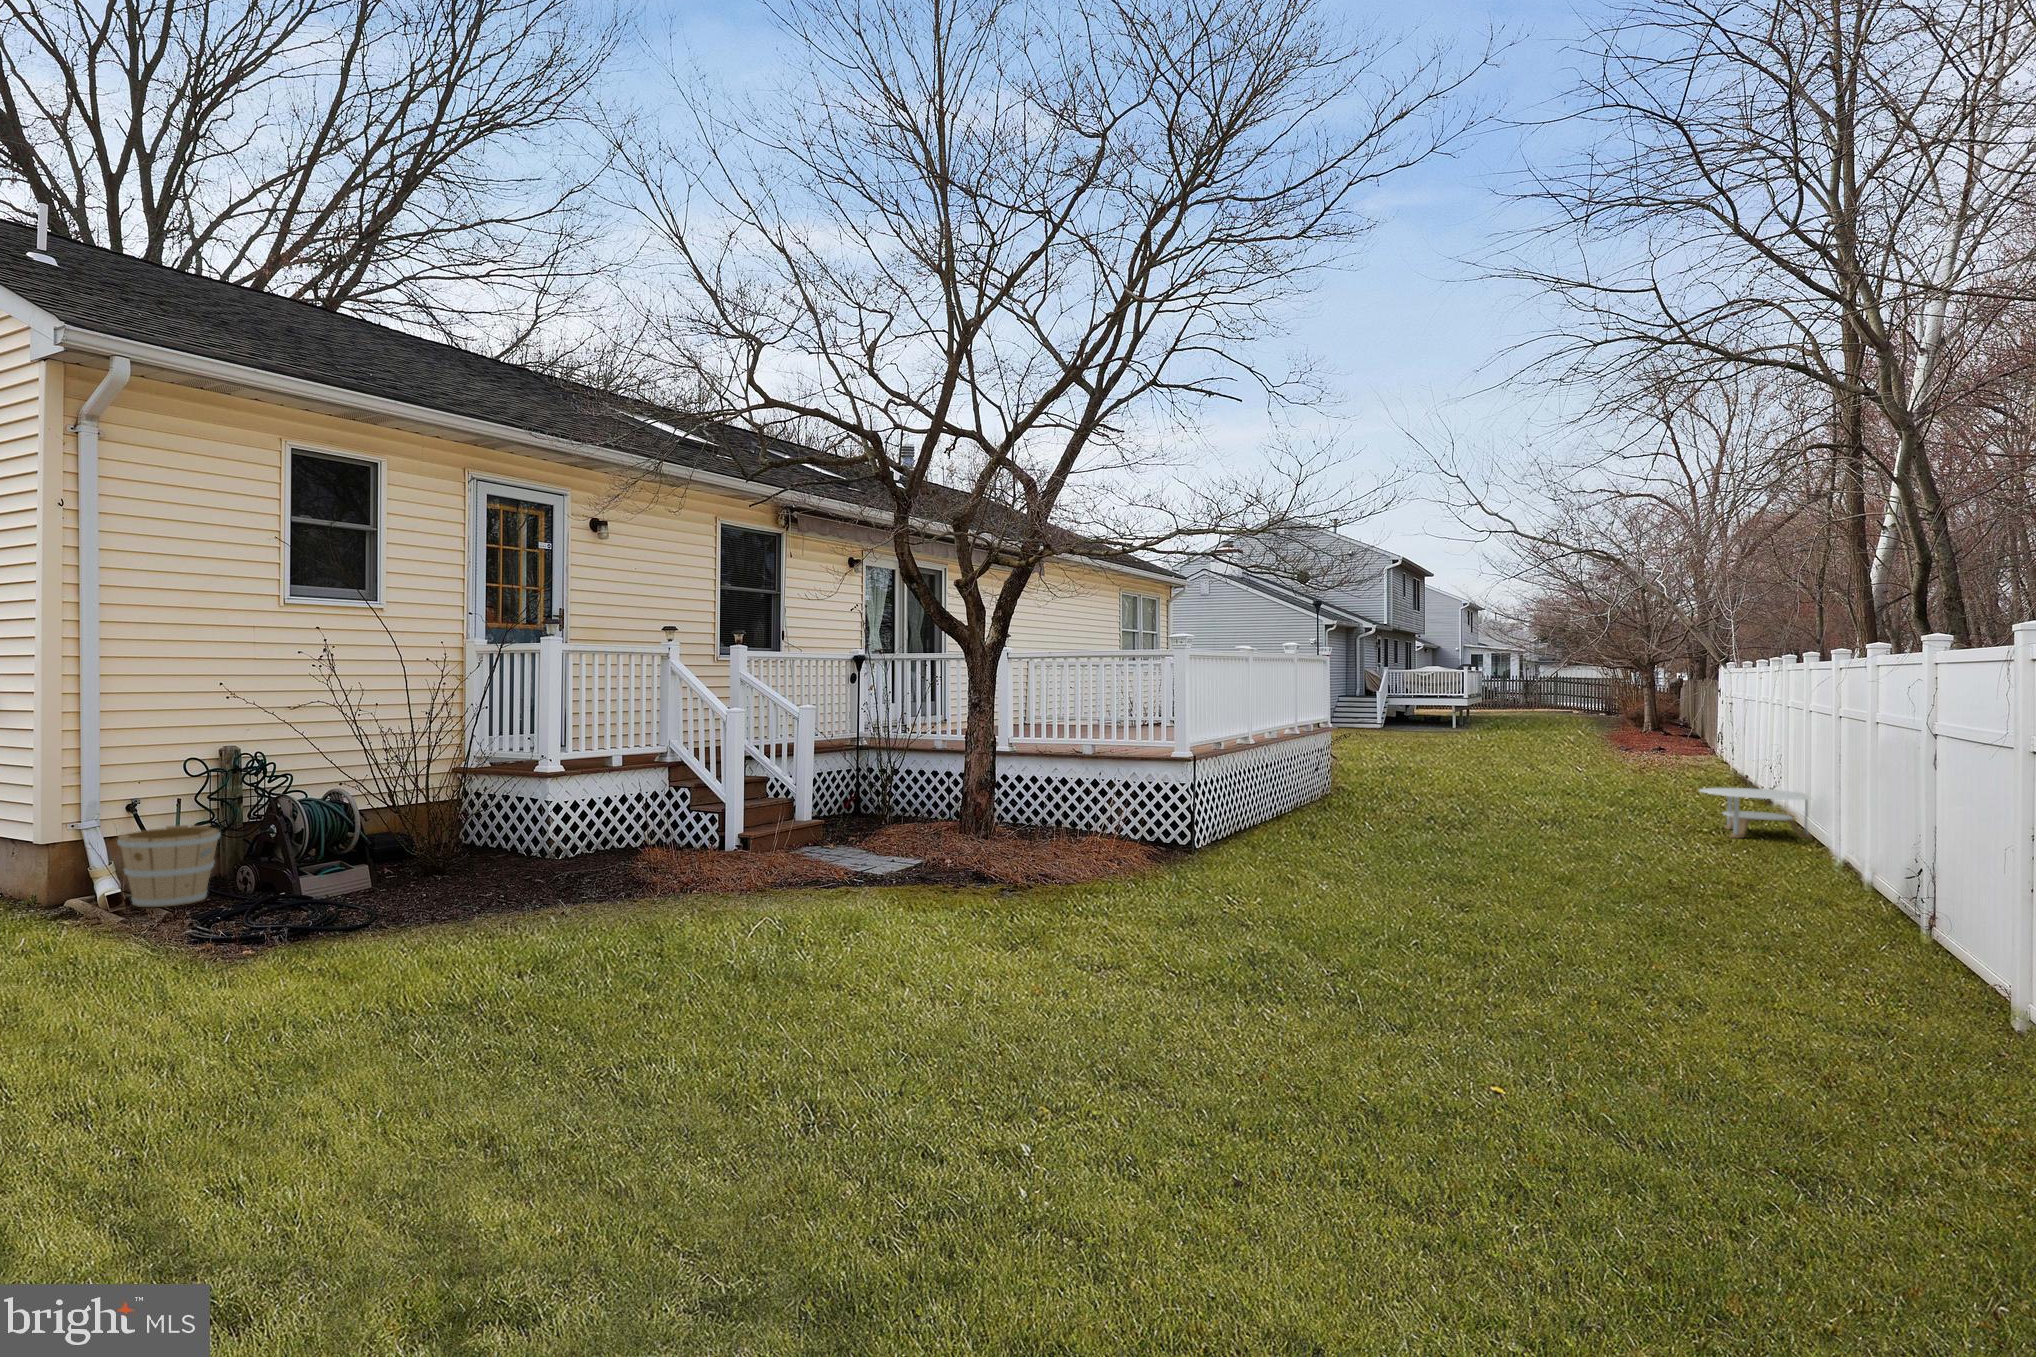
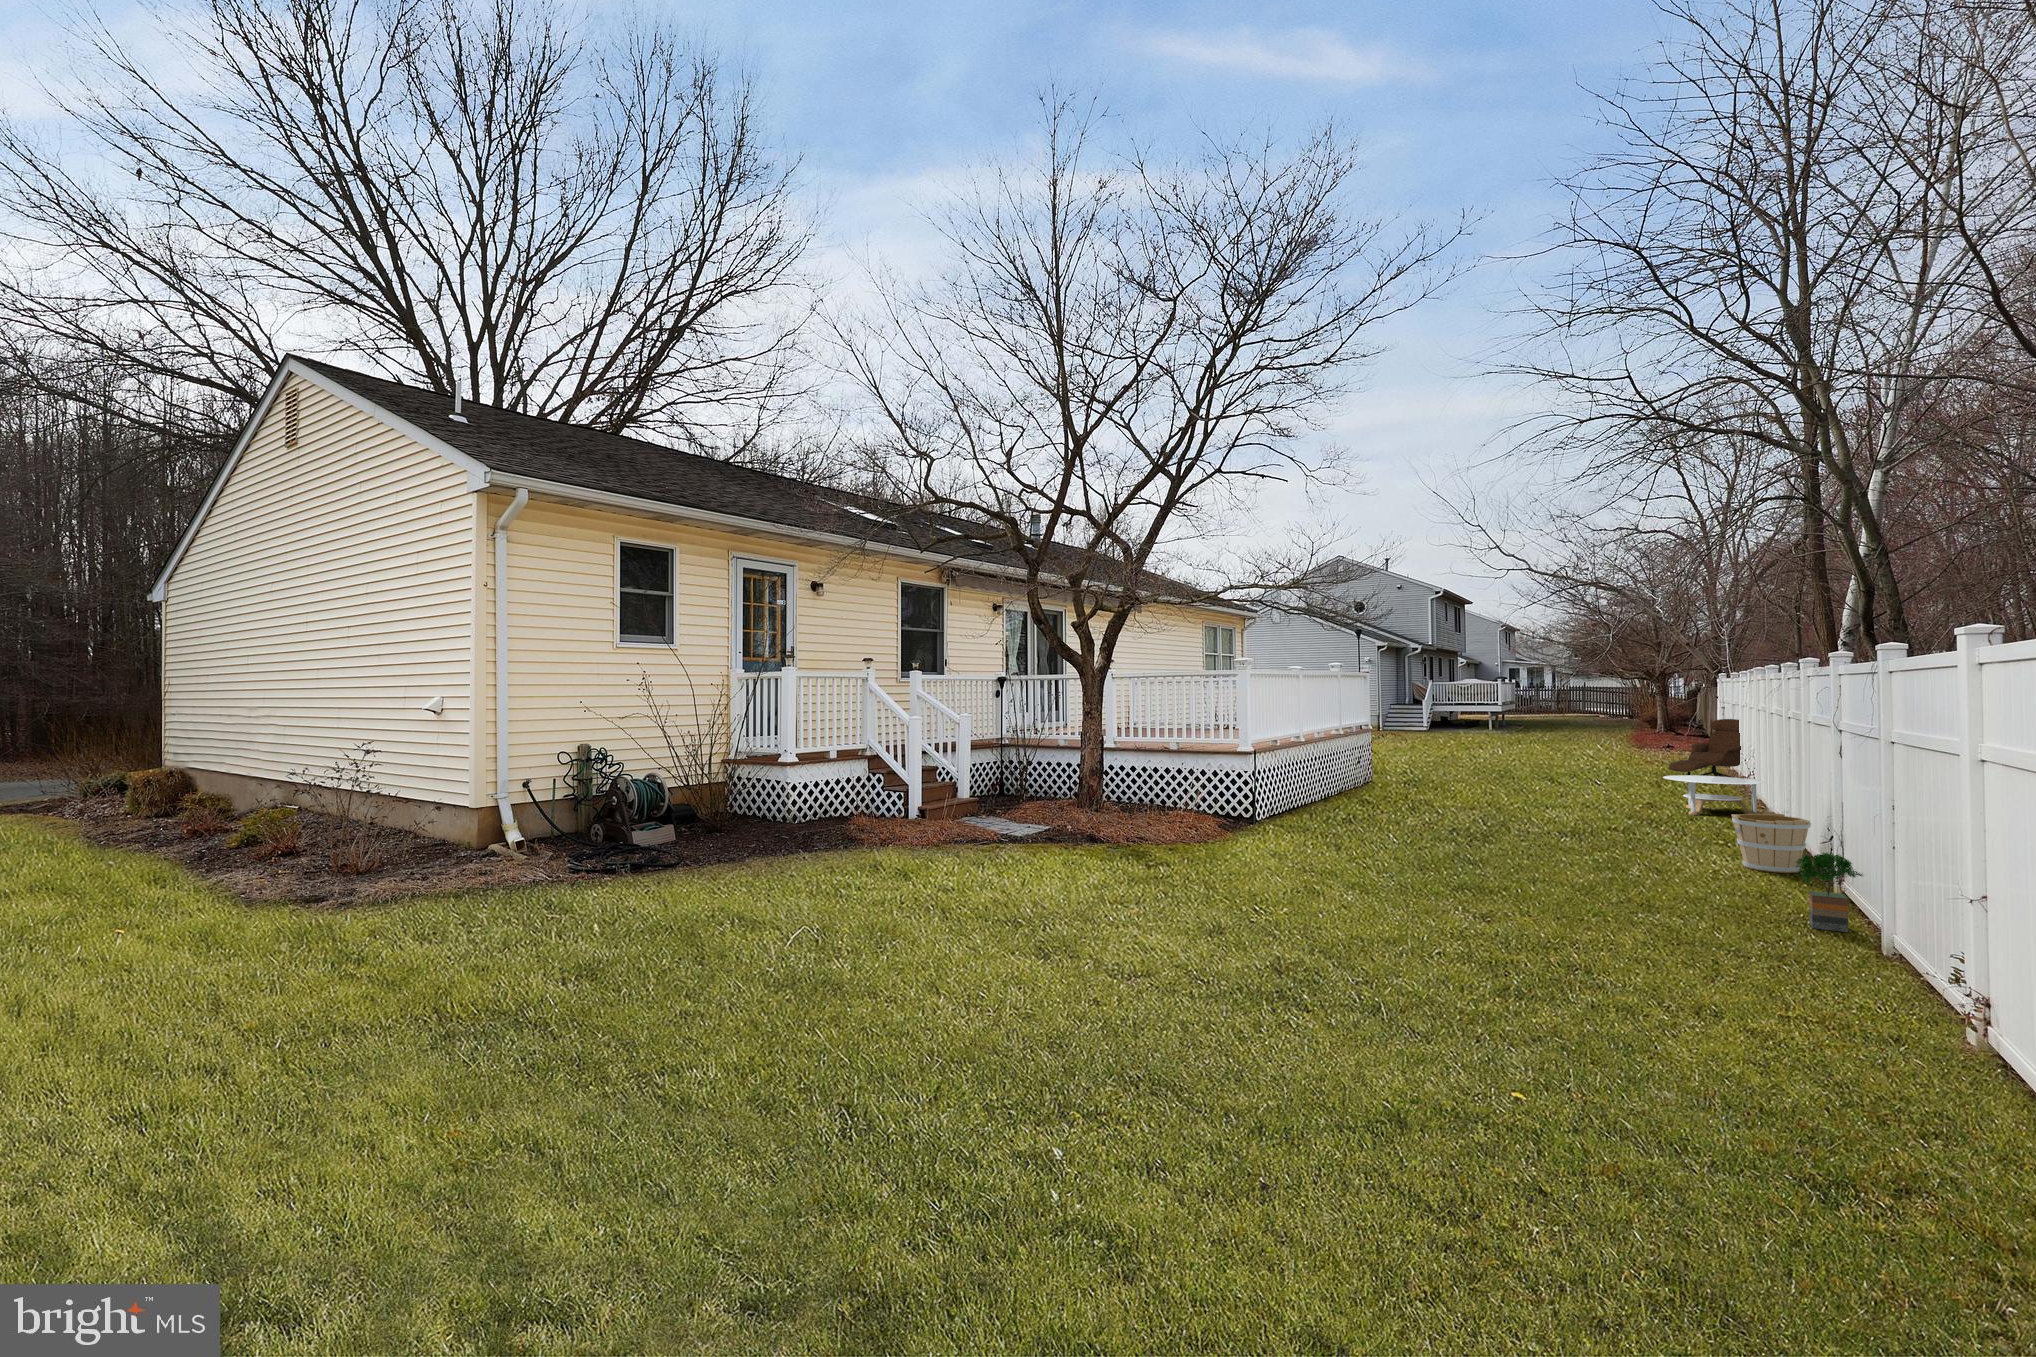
lounge chair: none [1690,717,1783,794] -> present [1669,719,1741,777]
wooden bucket: present [117,825,221,907] -> present [1732,813,1811,873]
potted tree: none [1919,896,2016,1005] -> present [1796,853,1863,932]

